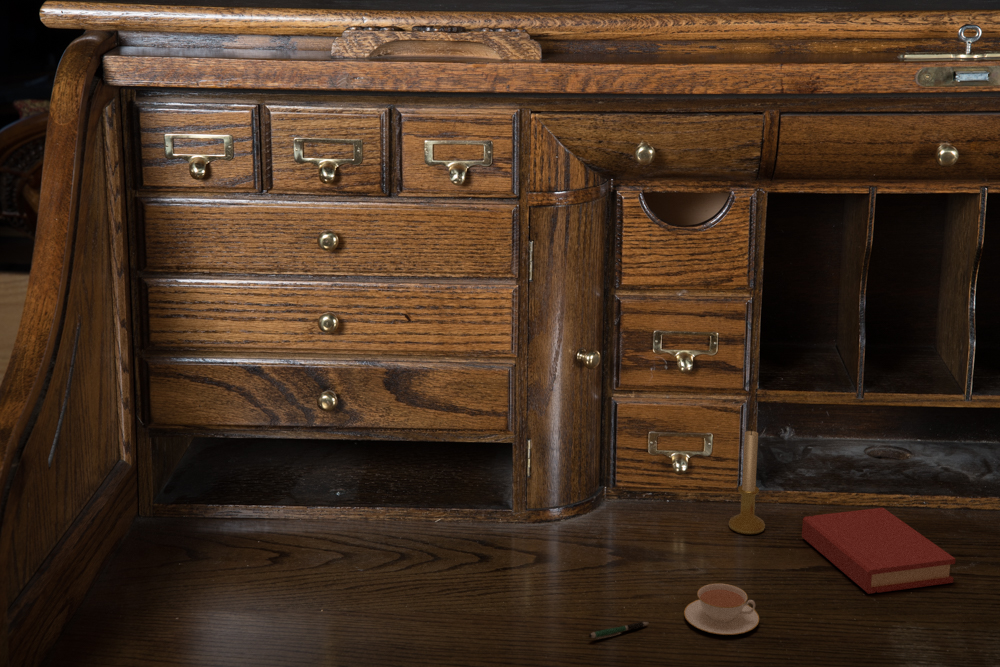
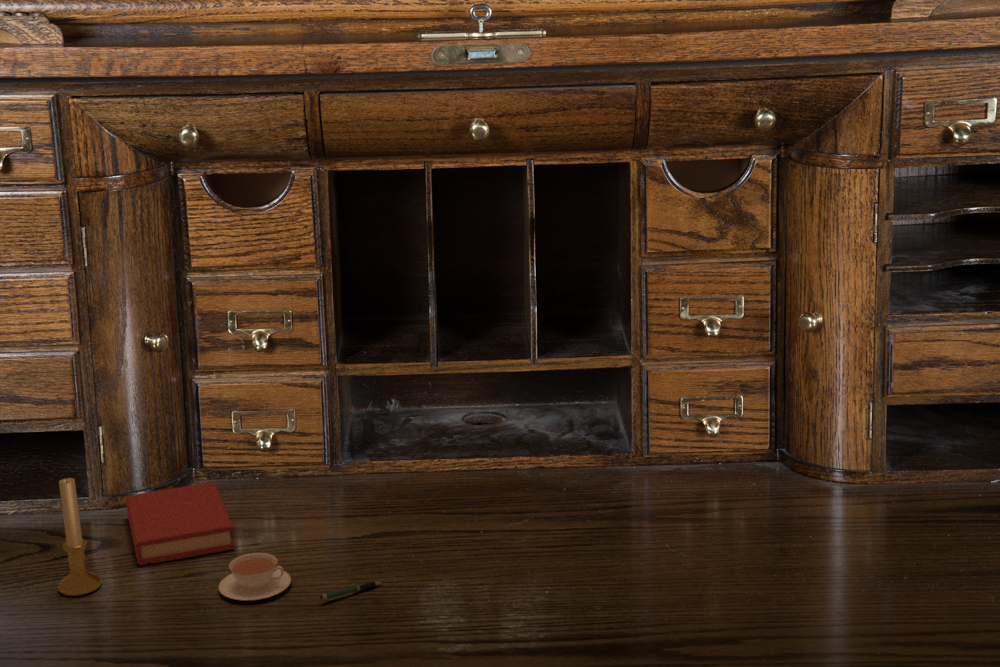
candle holder: present [729,429,765,535] -> present [58,476,101,596]
hardback book: present [802,508,955,594] -> present [126,482,234,565]
pen: present [589,622,648,639] -> present [320,582,381,600]

